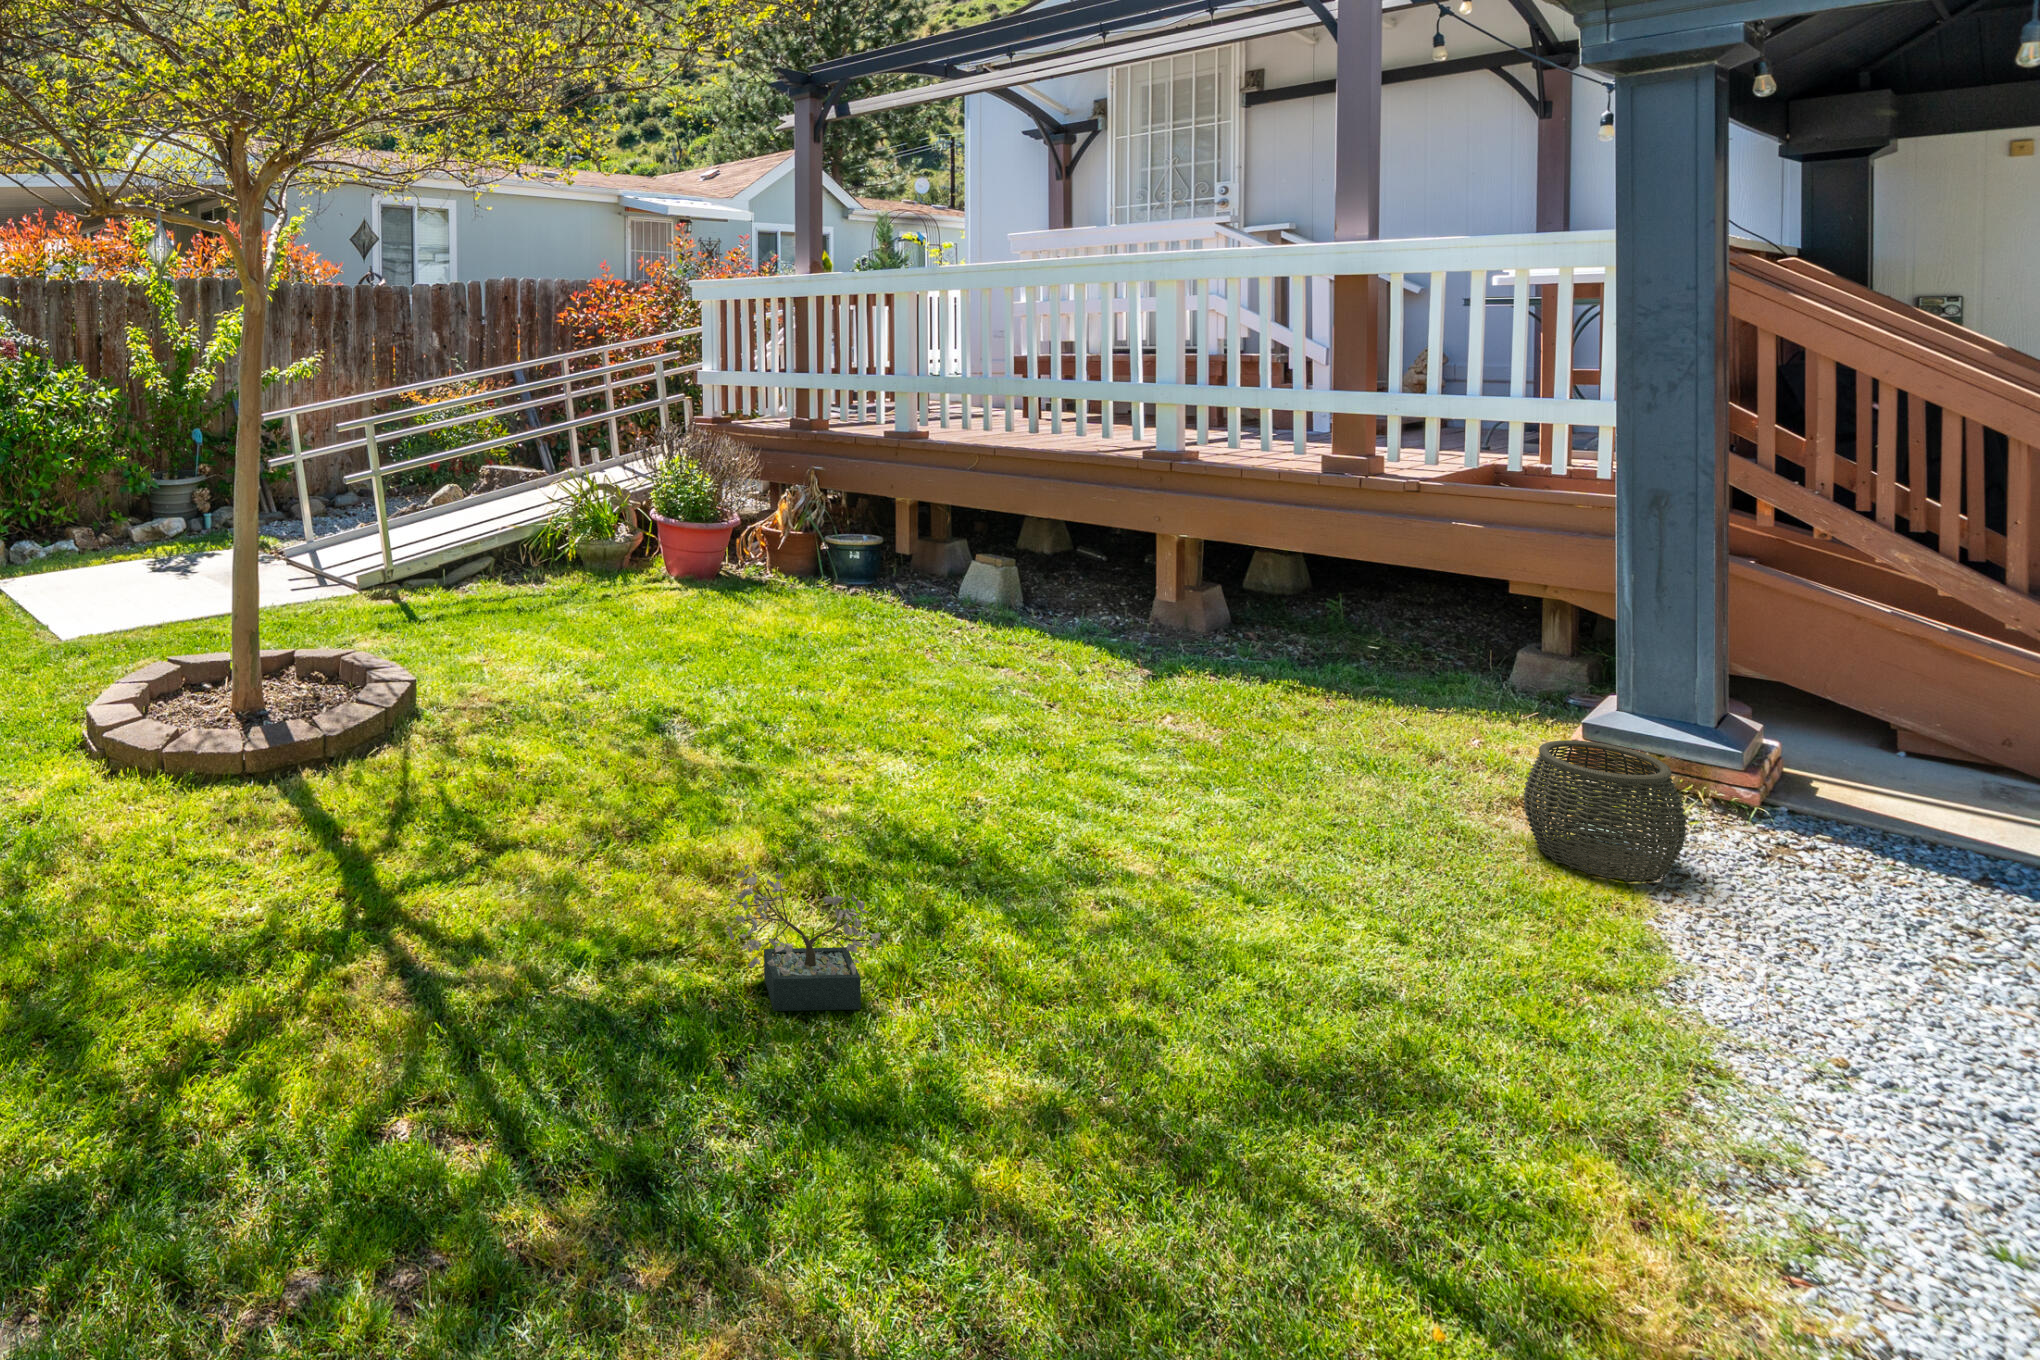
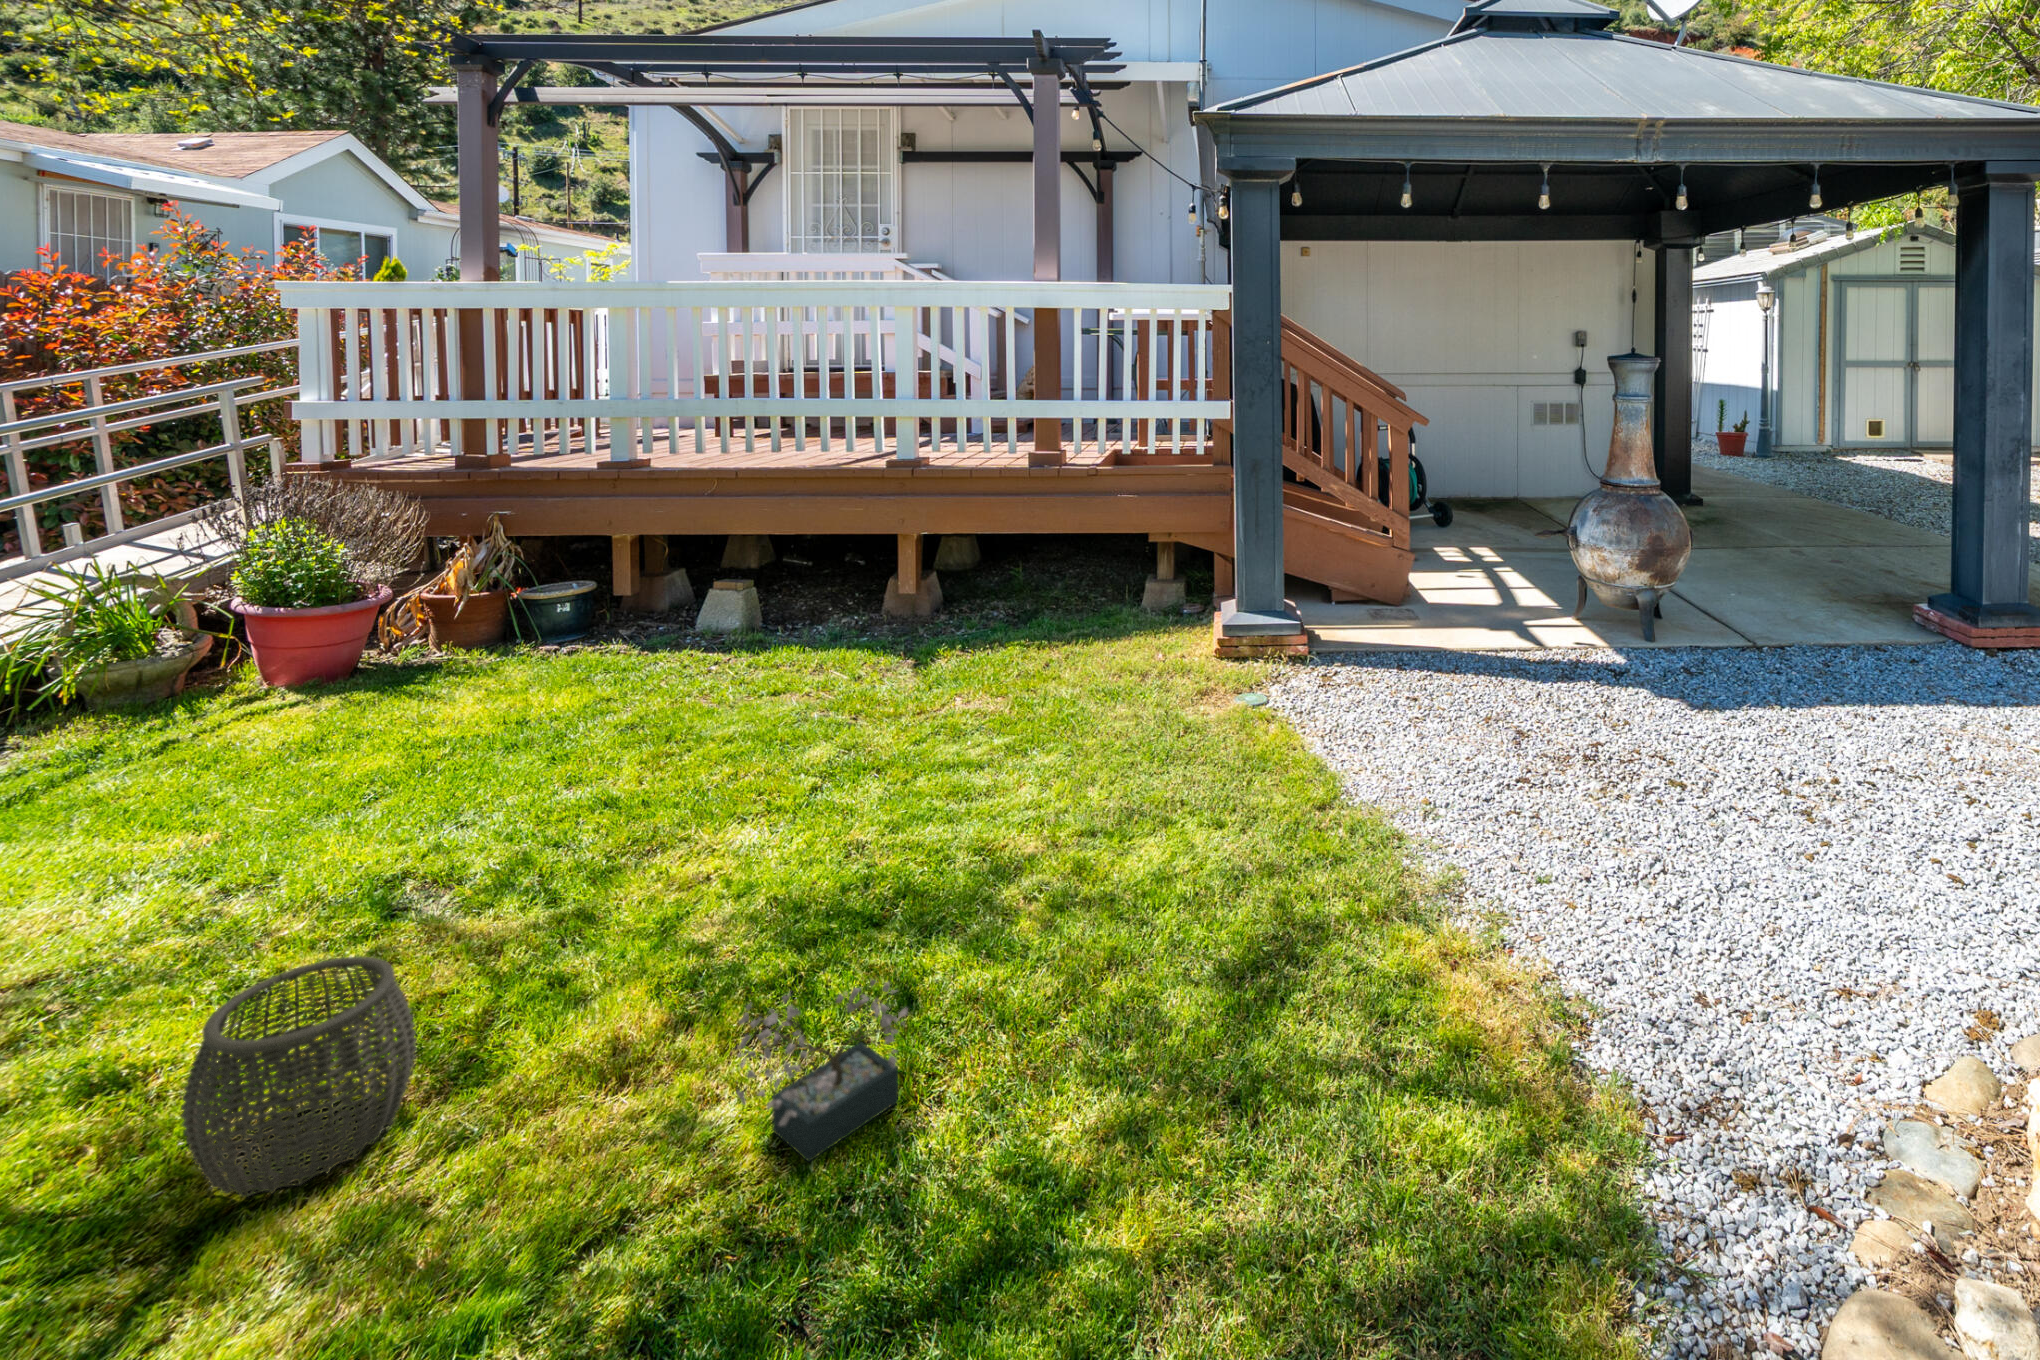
woven basket: present [1524,740,1687,882] -> present [181,957,417,1197]

